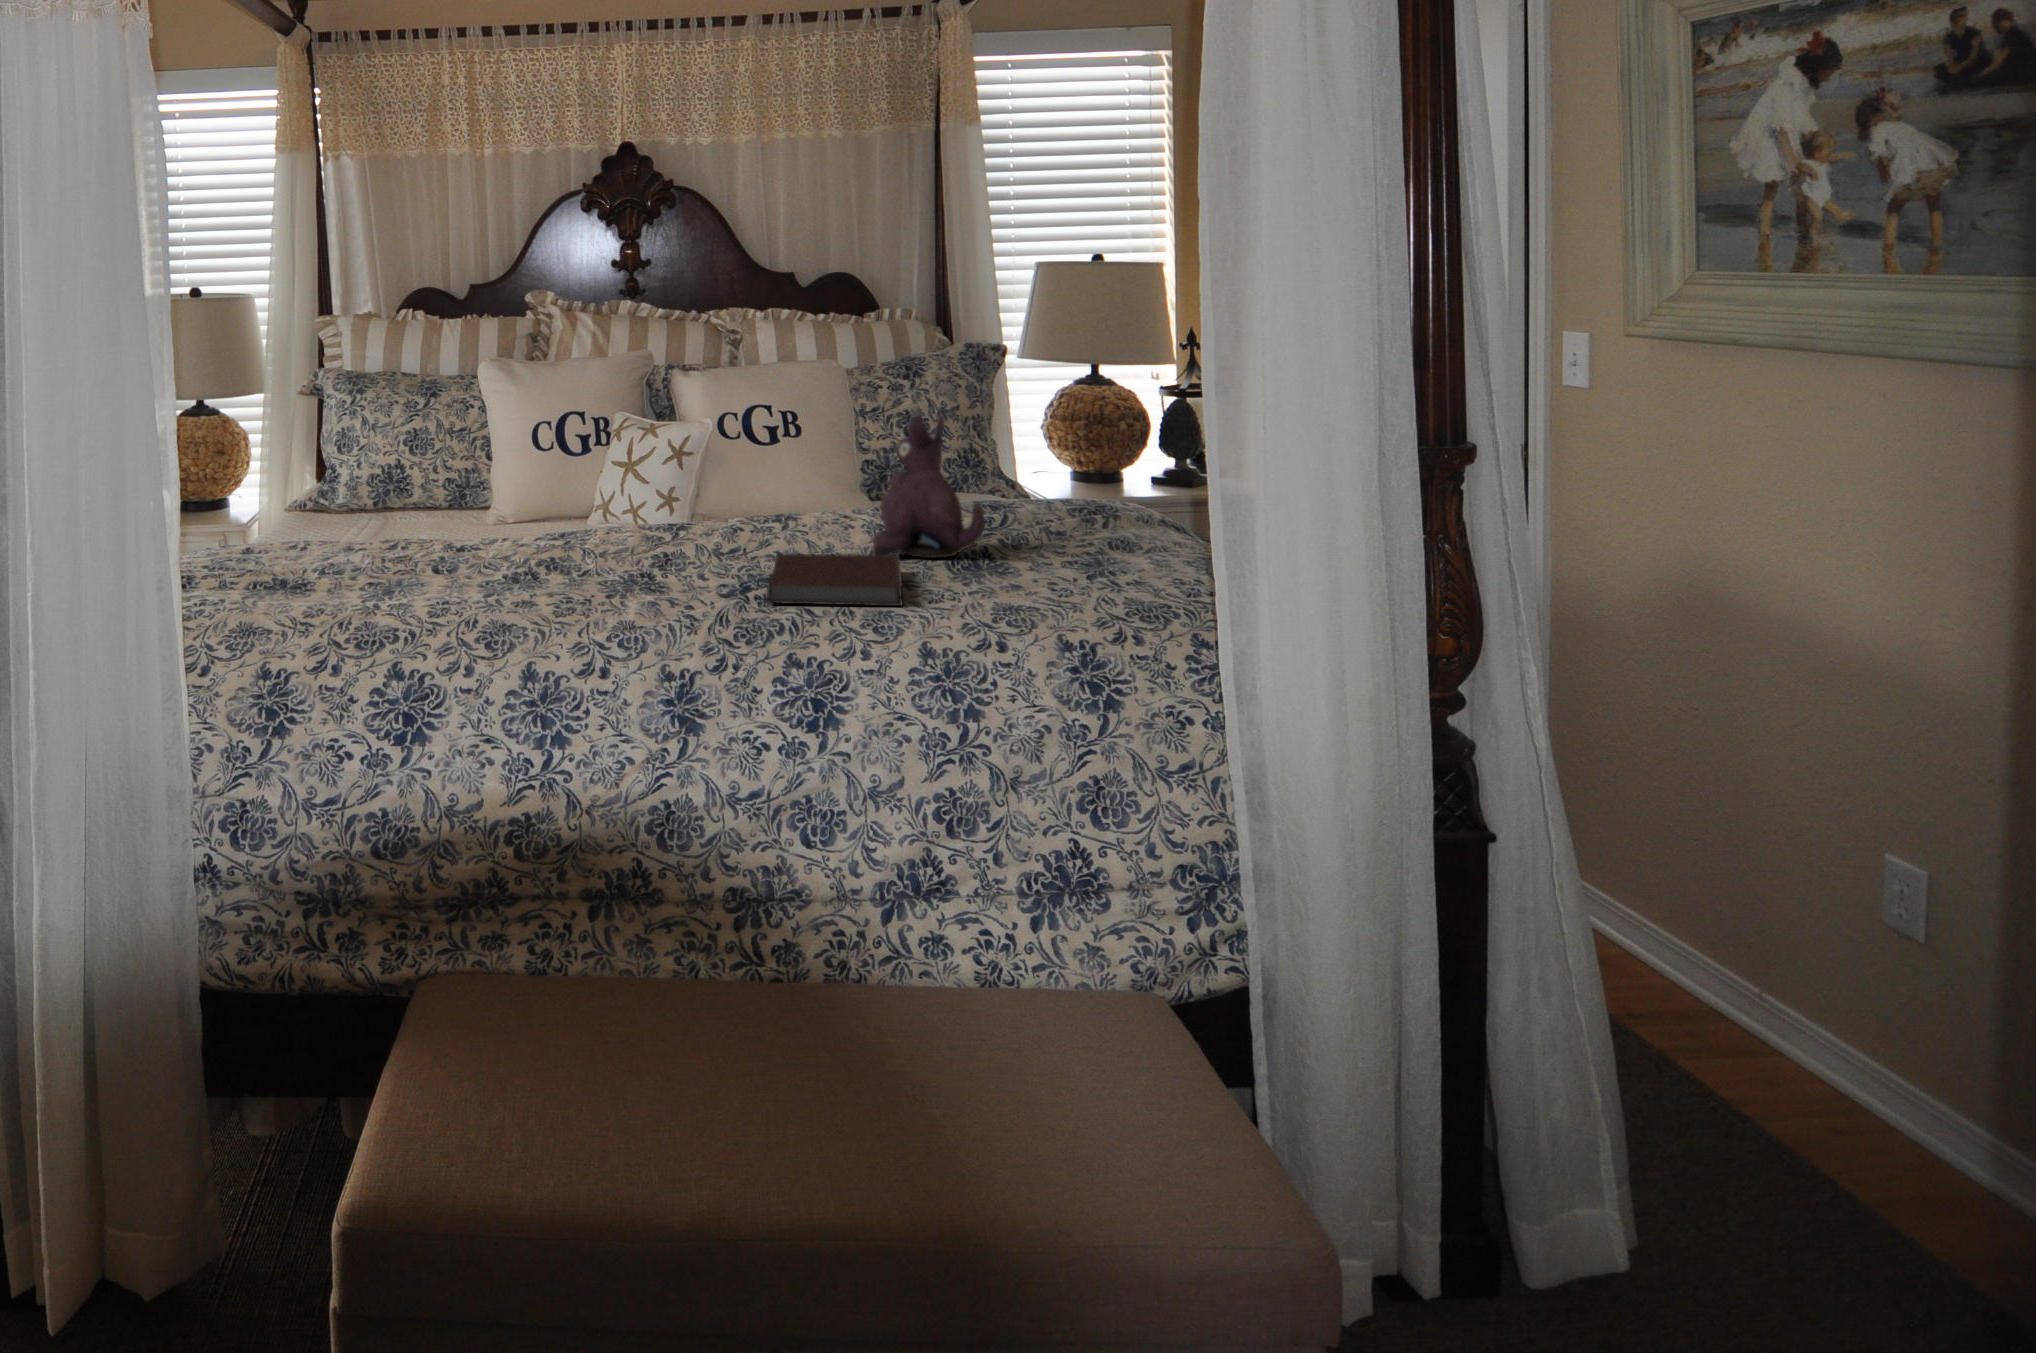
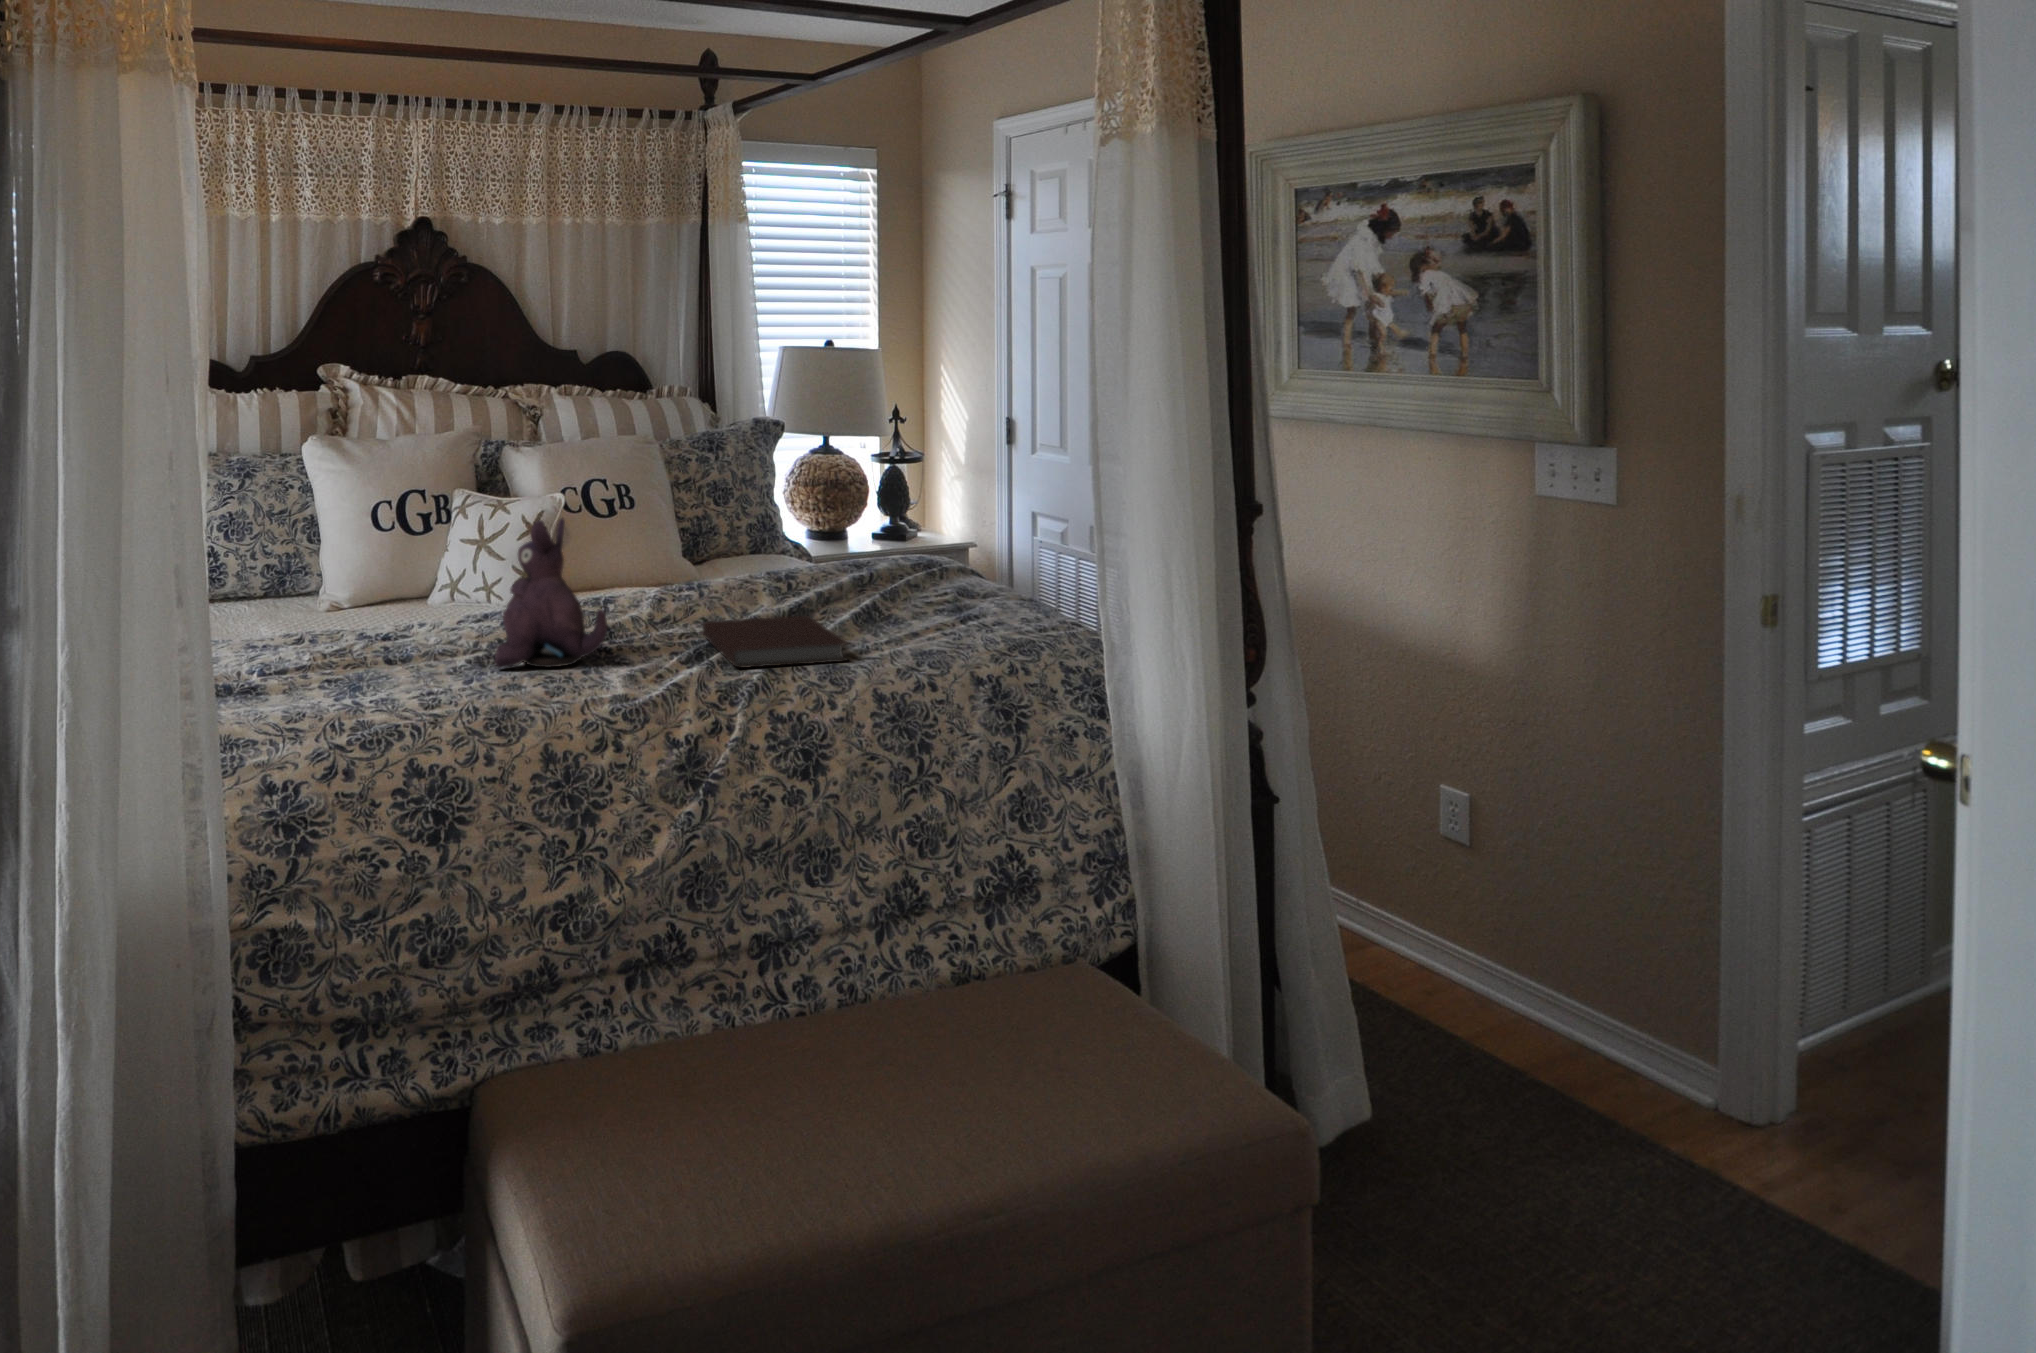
plush toy: present [872,415,985,558] -> present [495,518,607,668]

